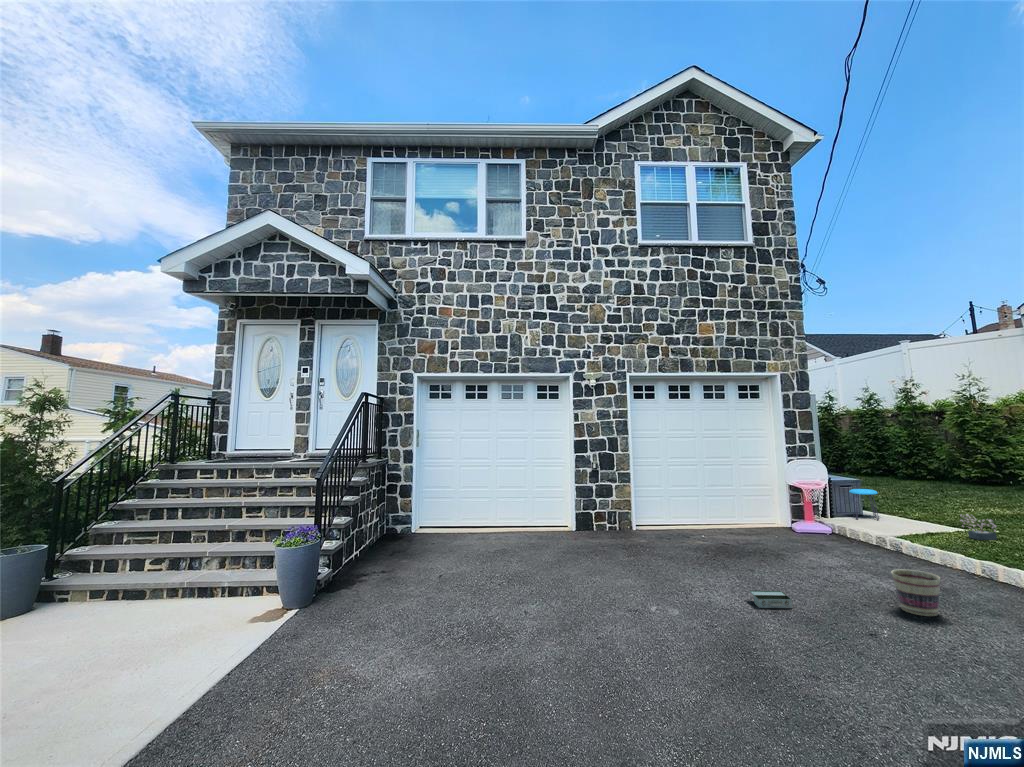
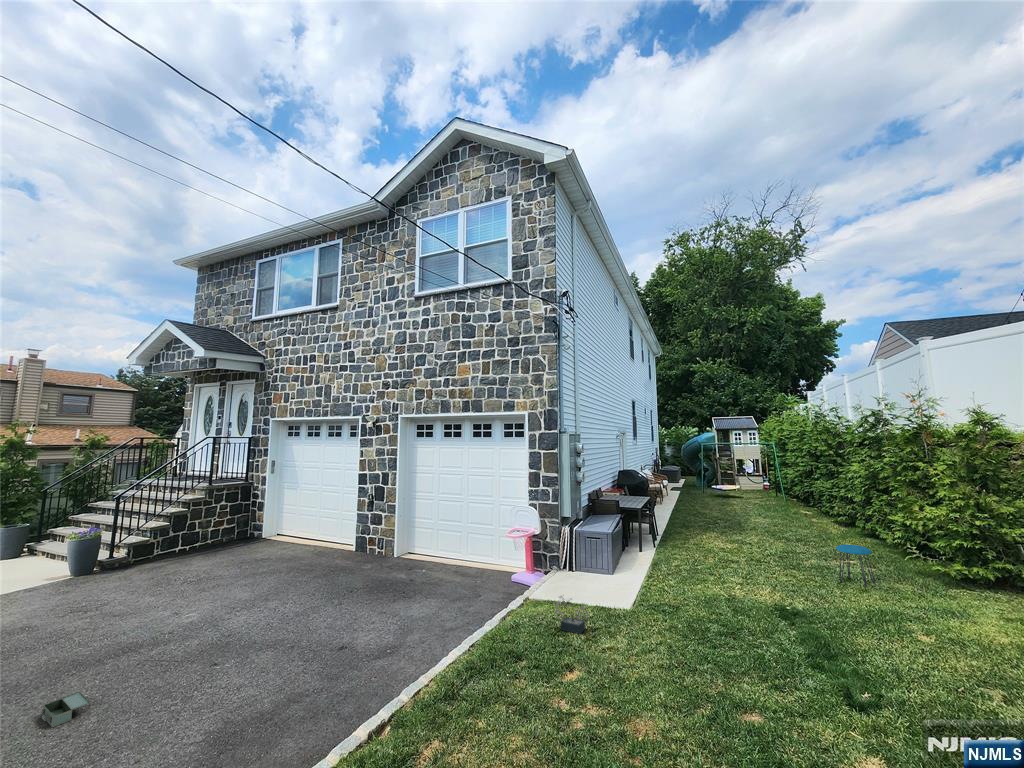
stool: present [849,489,879,520] -> present [836,545,875,587]
basket: present [891,569,940,616] -> none [203,635,246,686]
toolbox: present [750,591,793,608] -> present [42,692,90,727]

